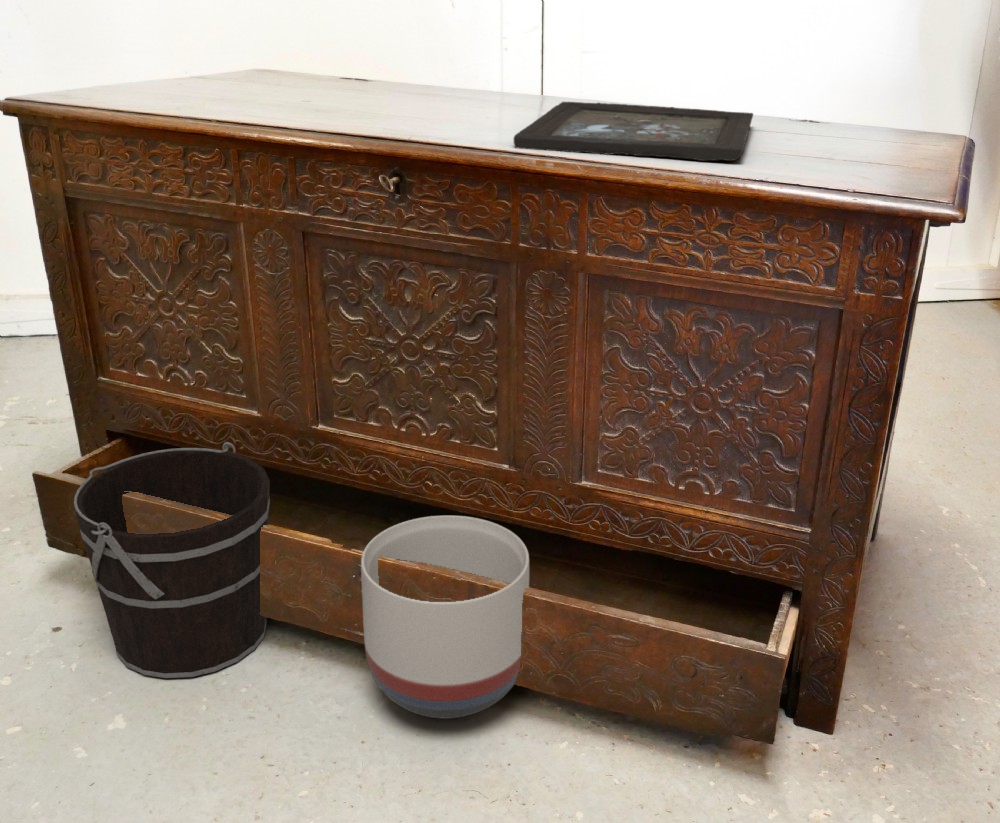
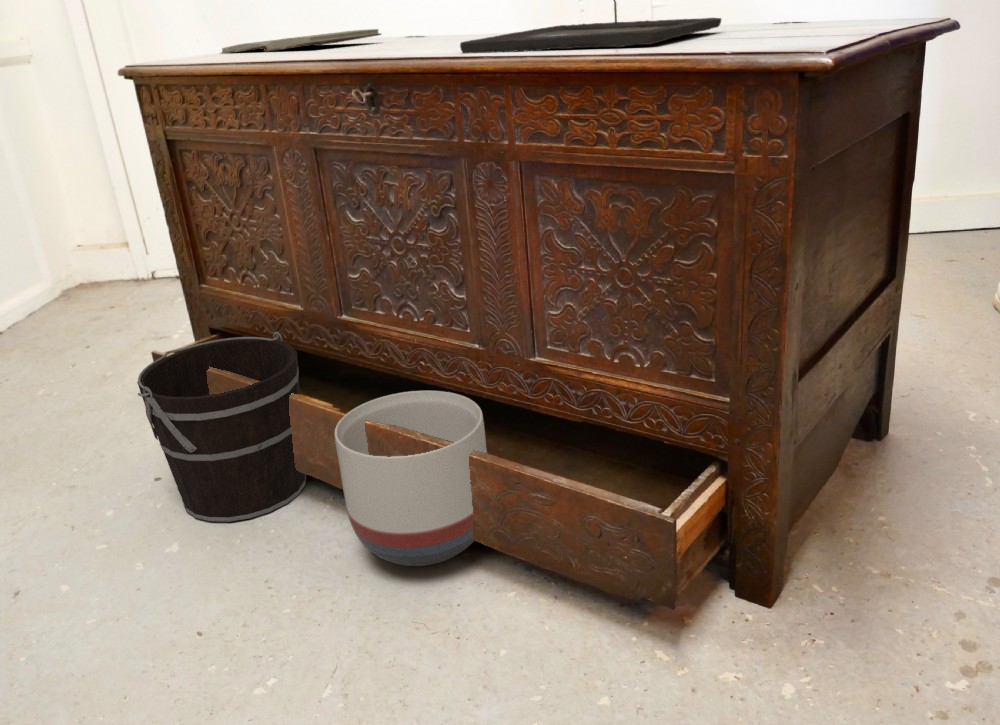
book: none [127,71,326,98] -> present [221,29,381,54]

